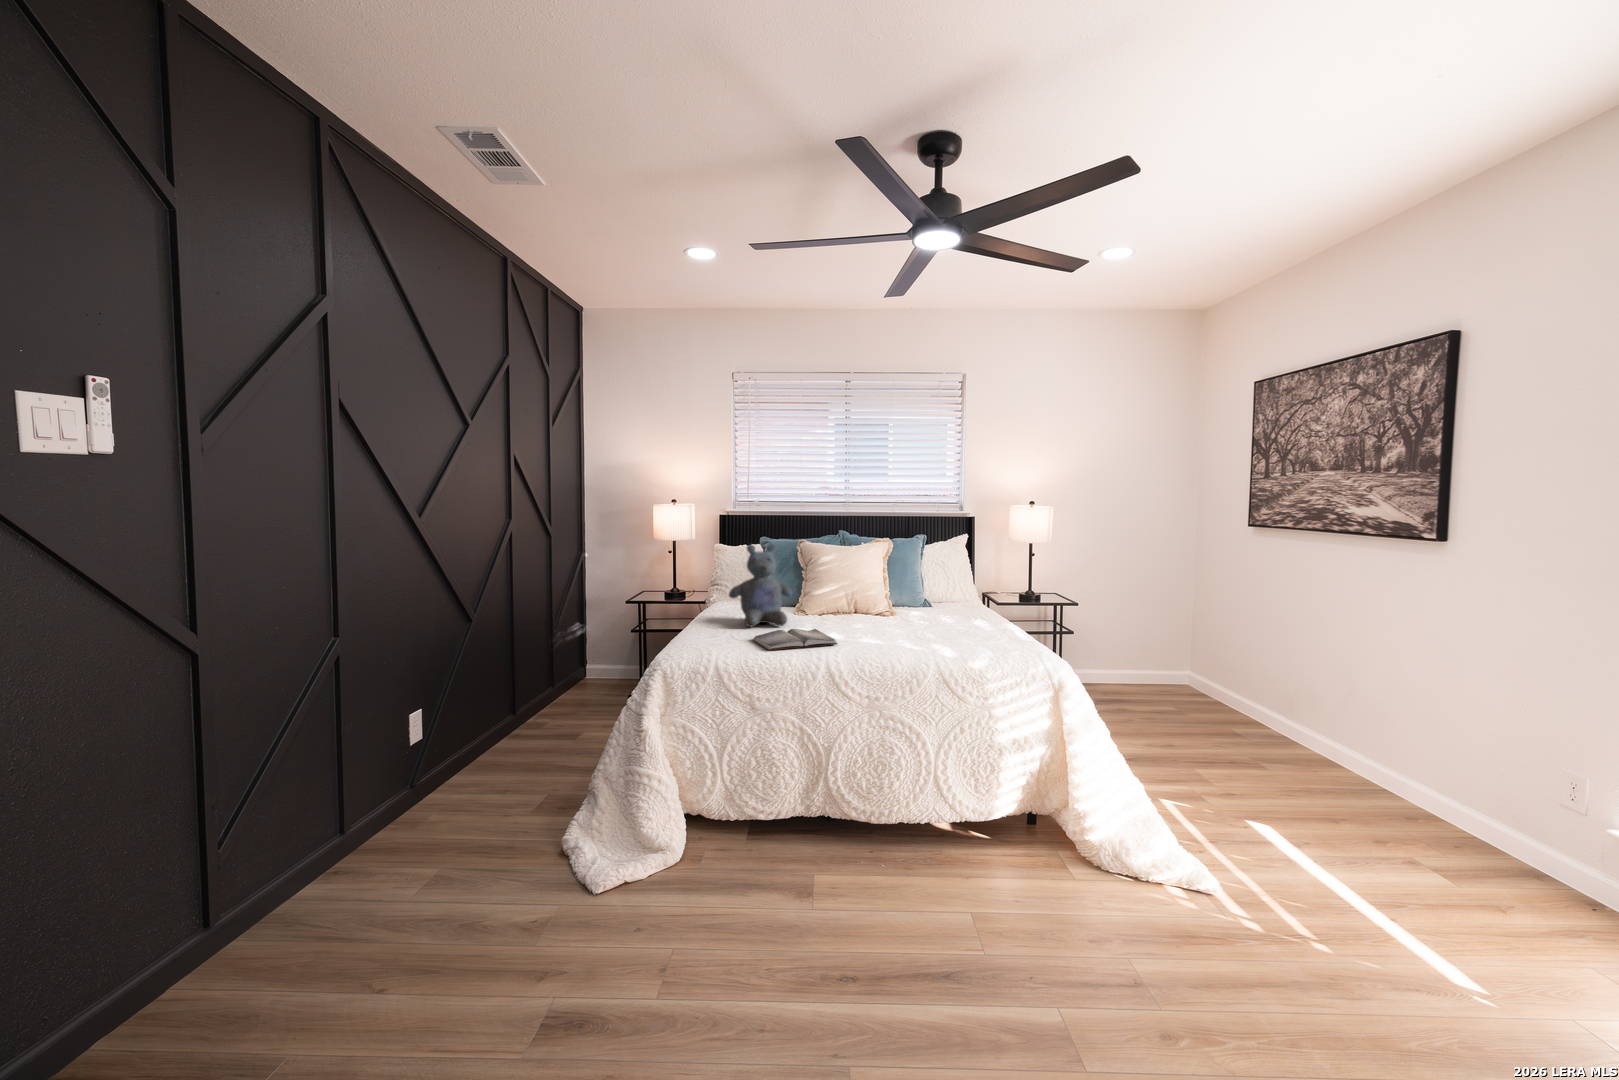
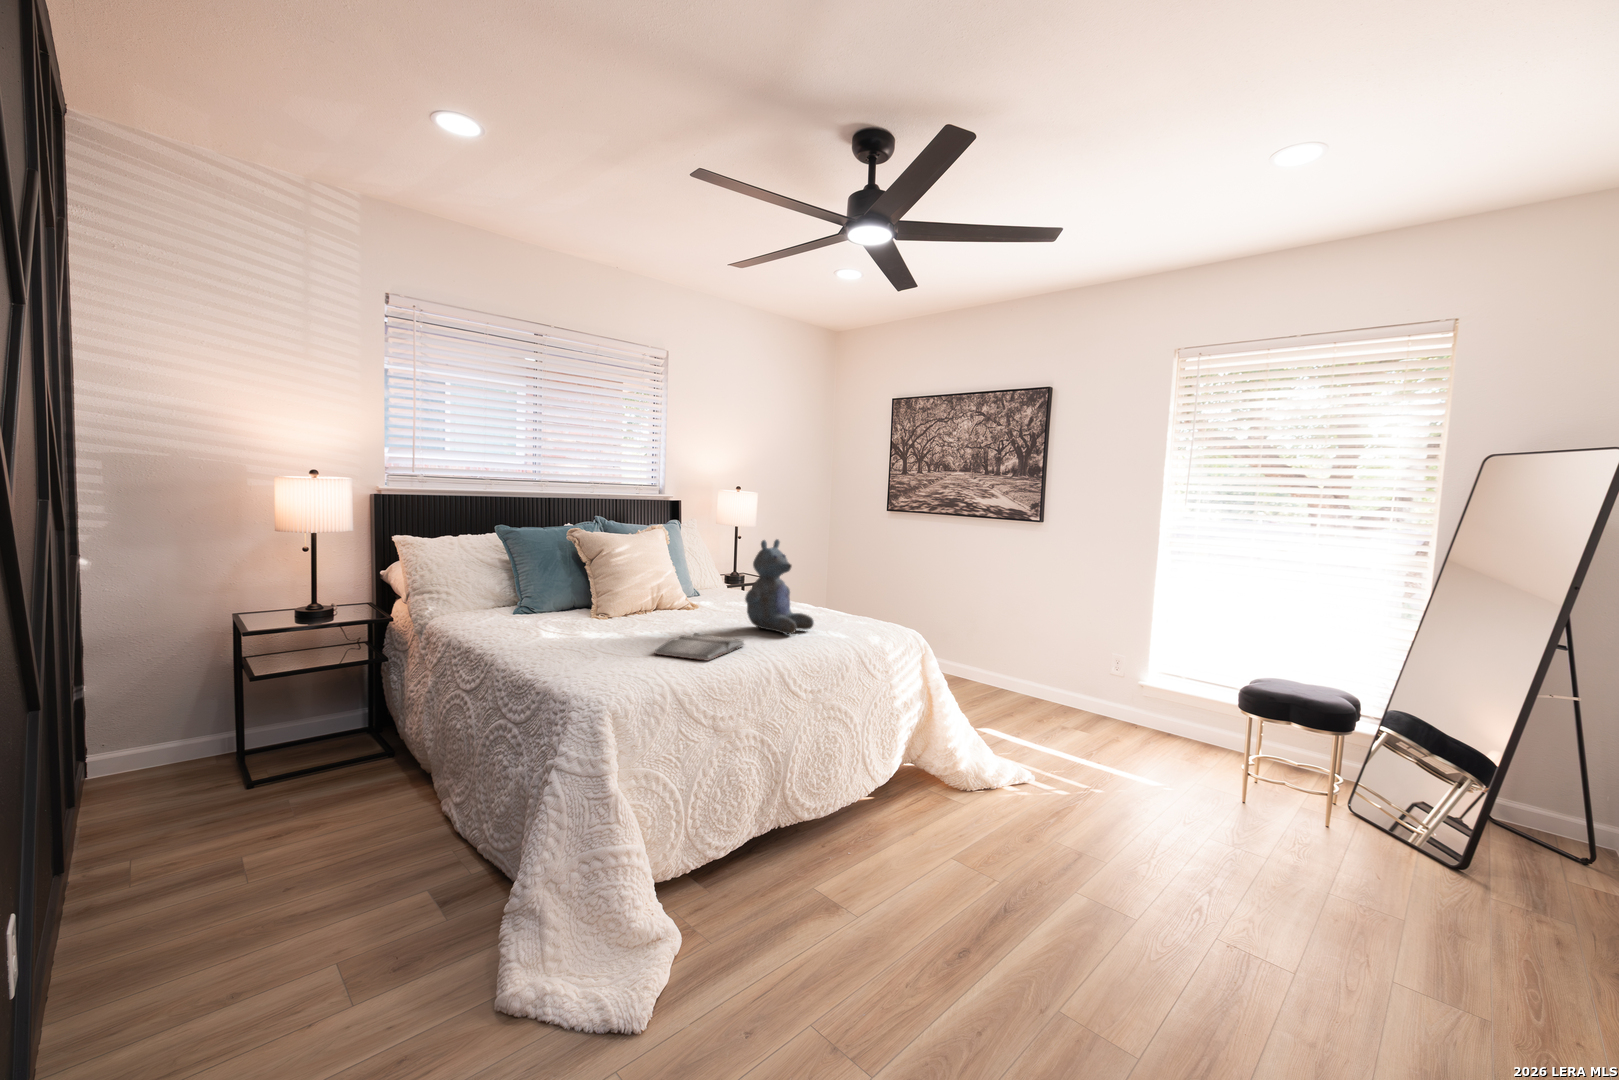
stuffed bear: present [729,544,792,627] -> present [745,539,814,634]

